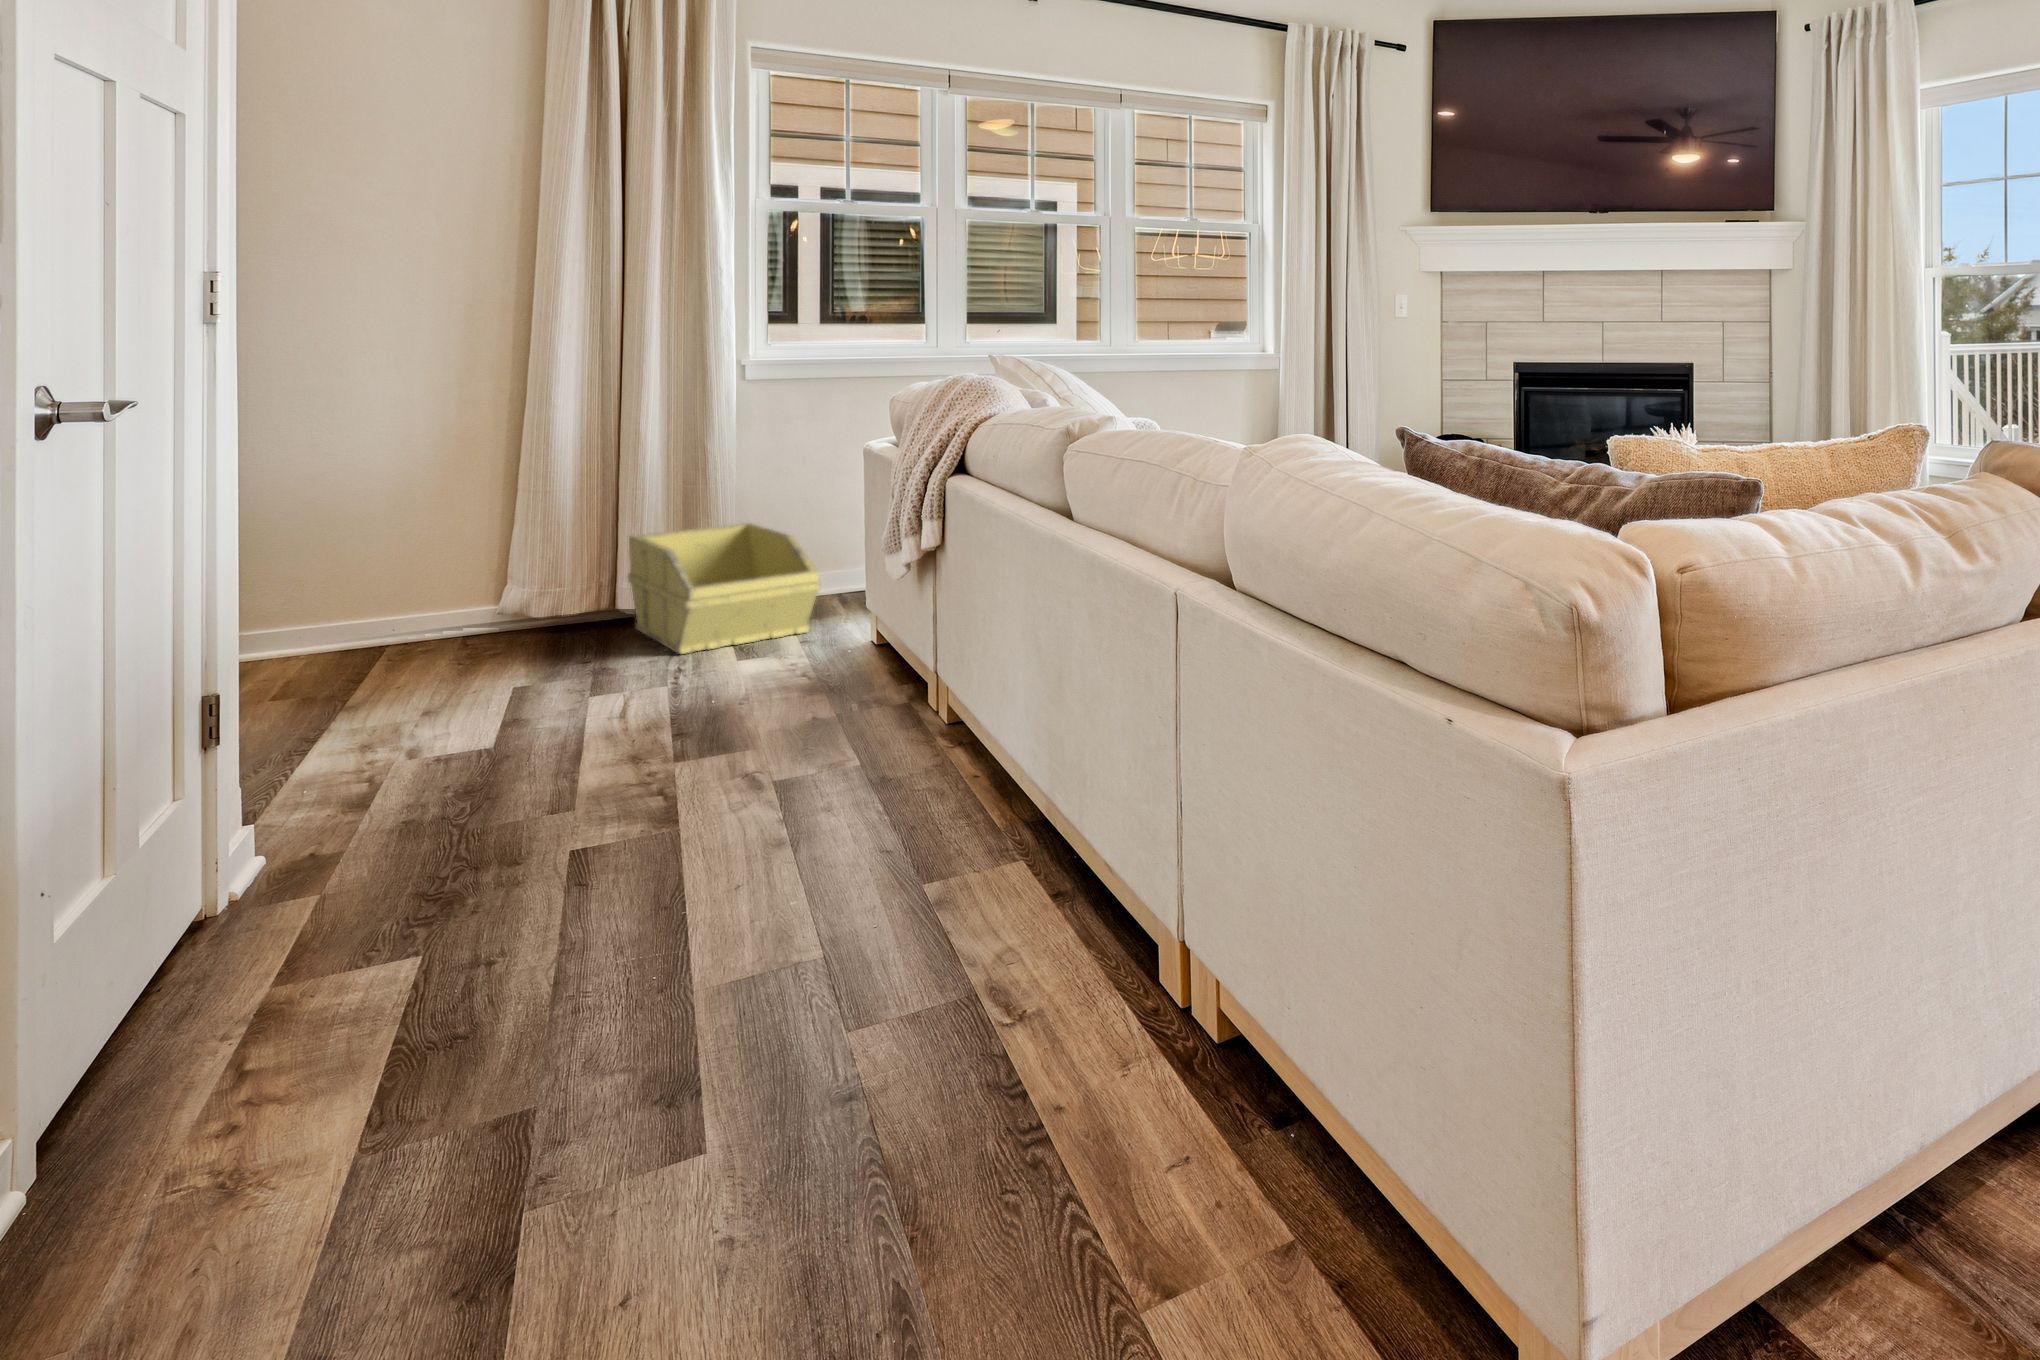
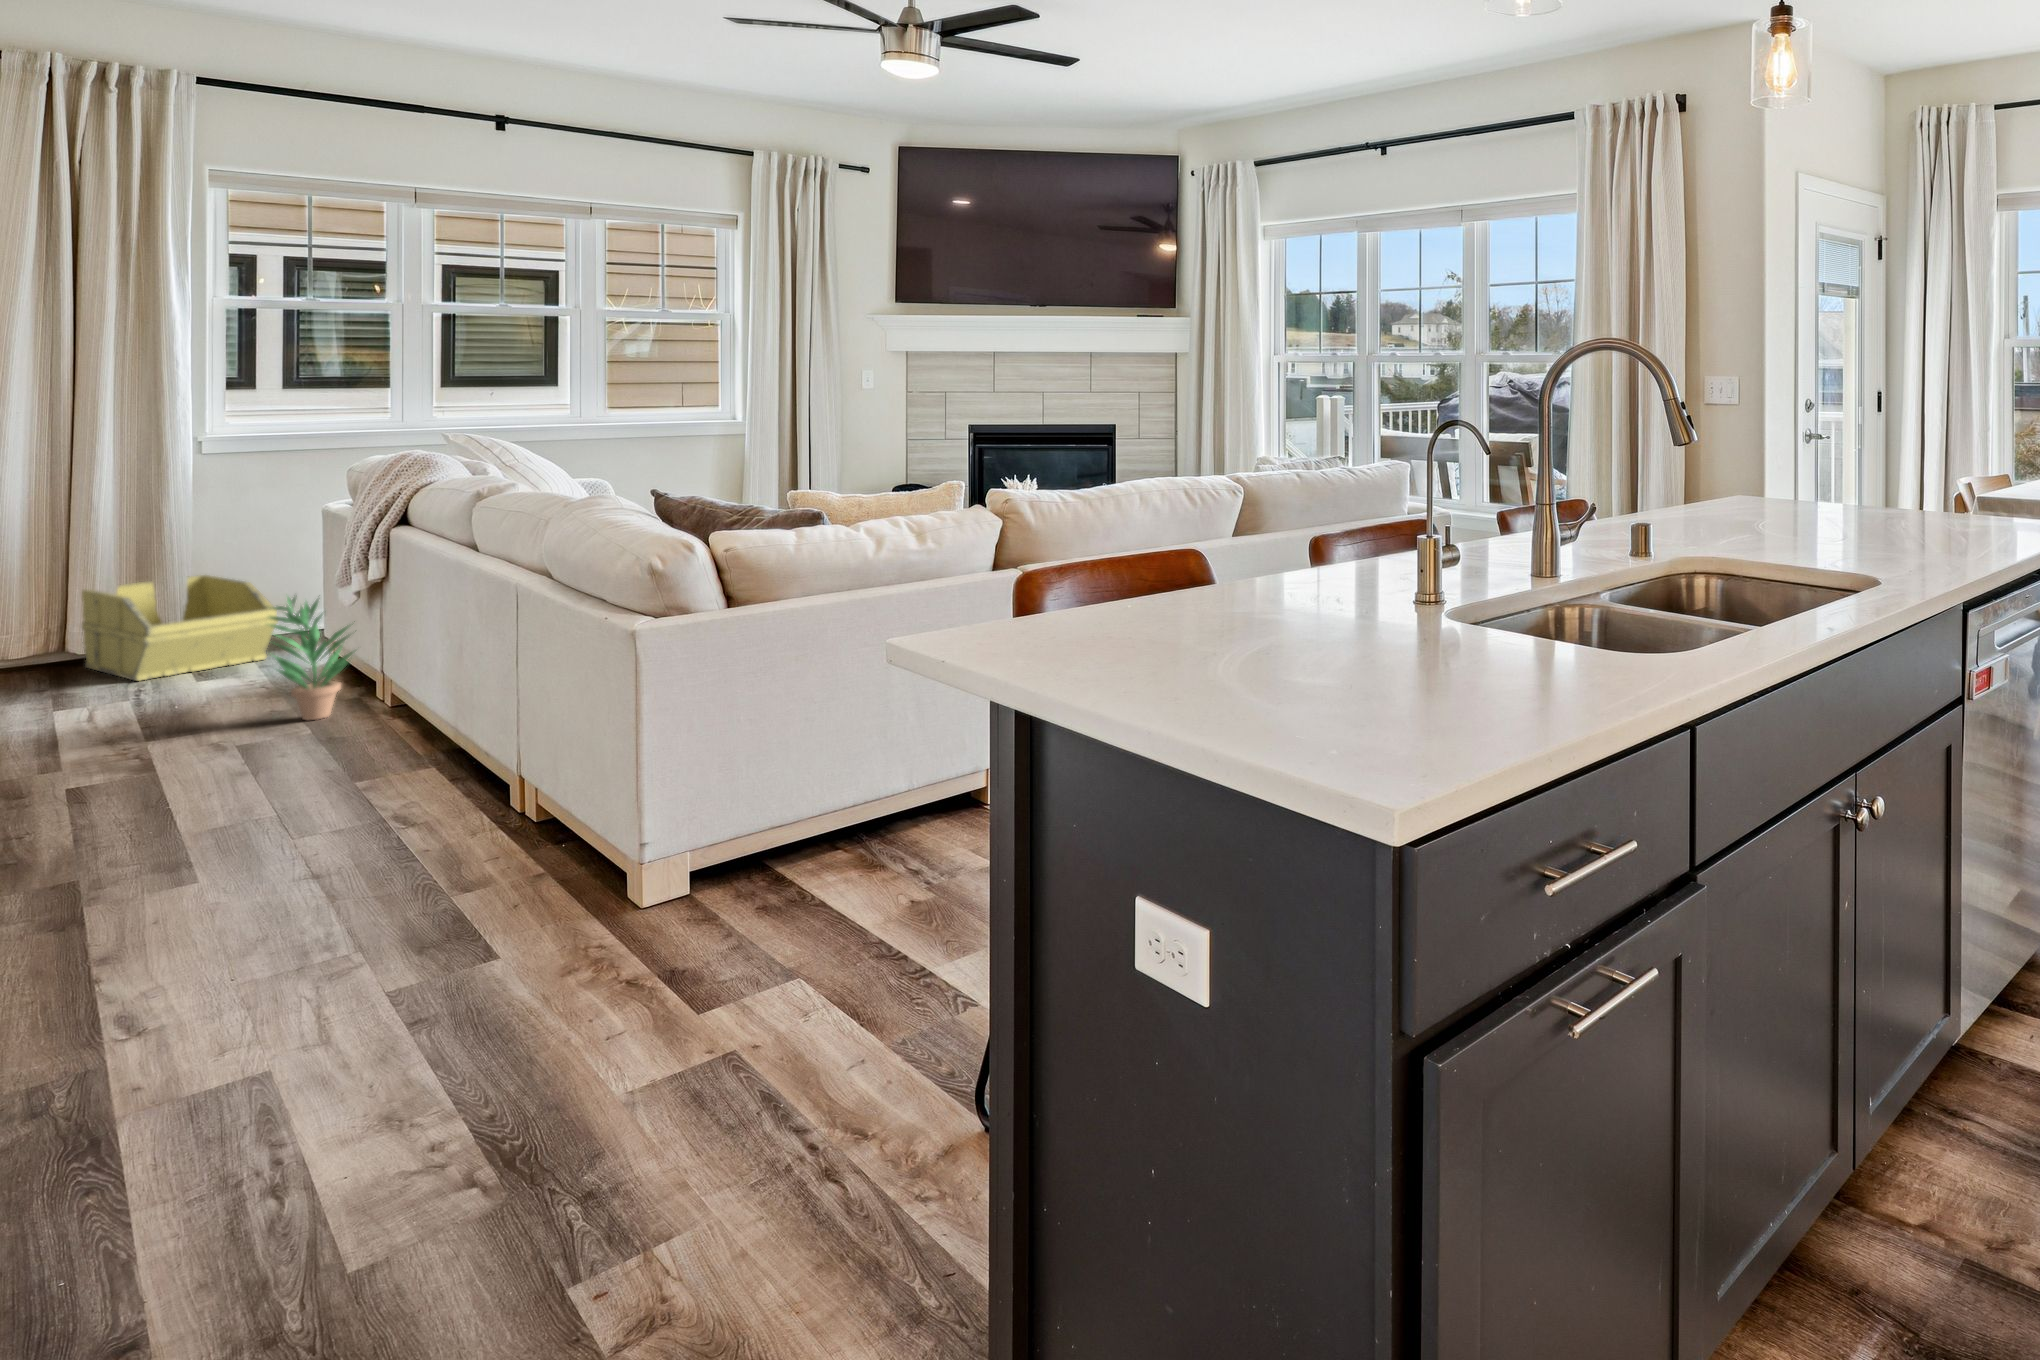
potted plant: none [803,561,914,742] -> present [267,597,355,720]

